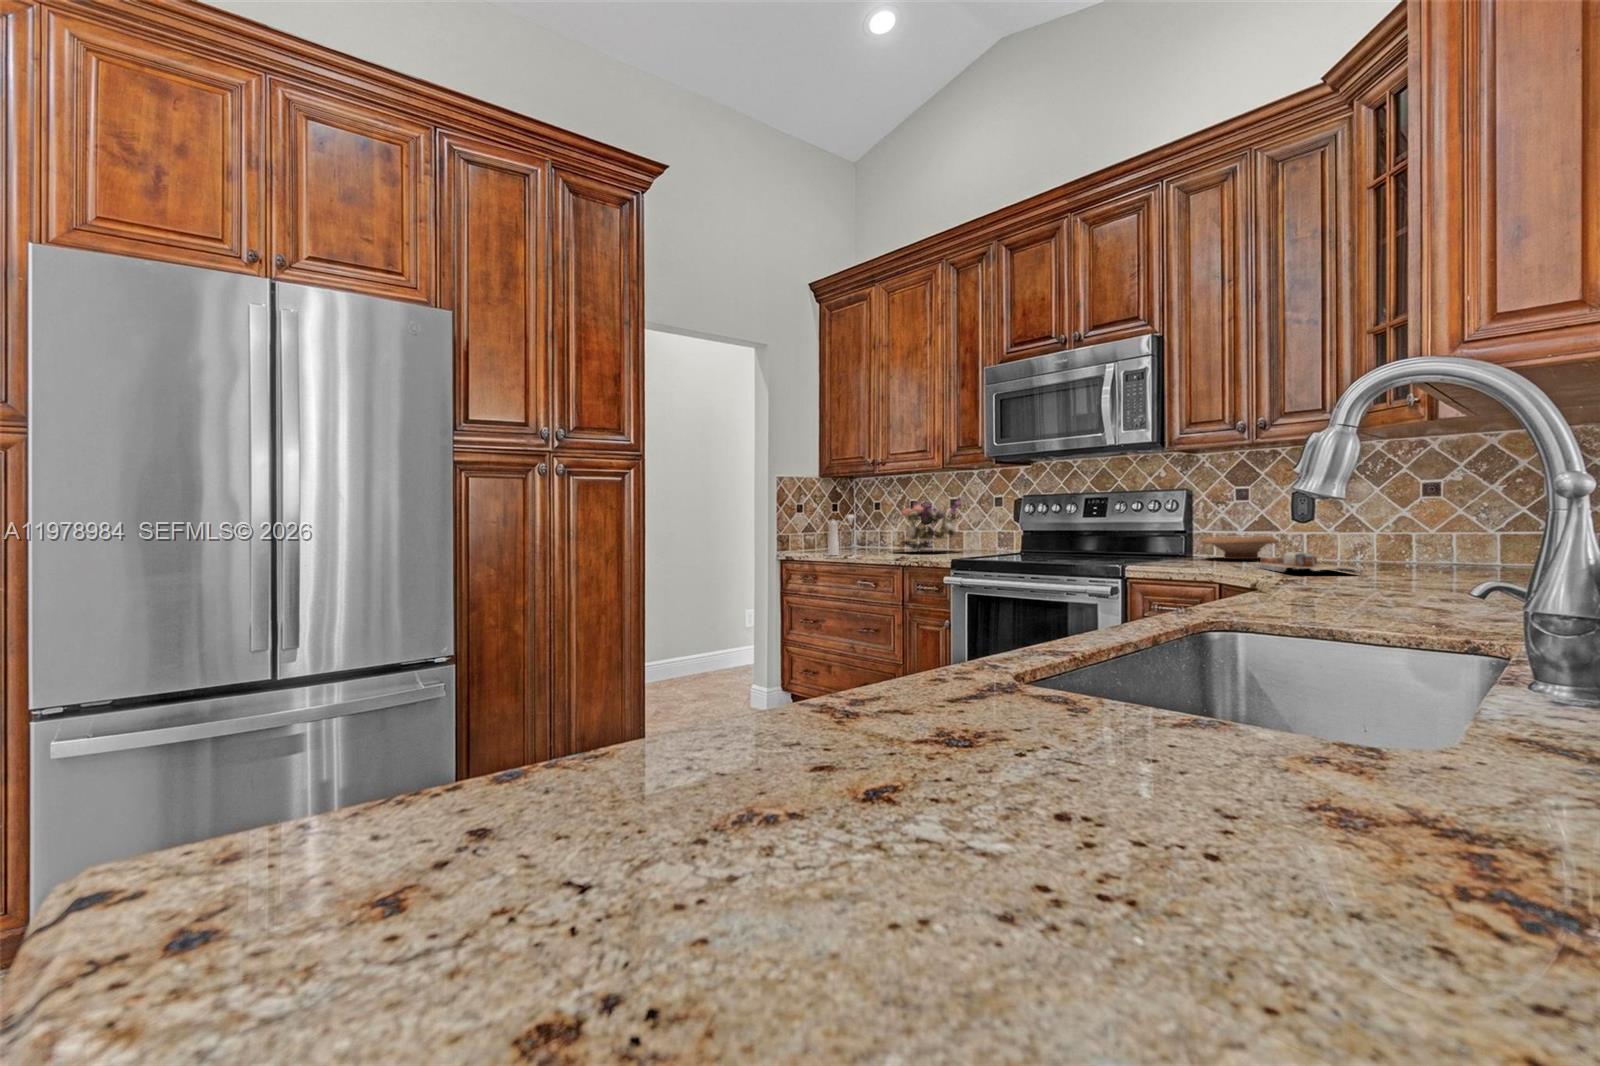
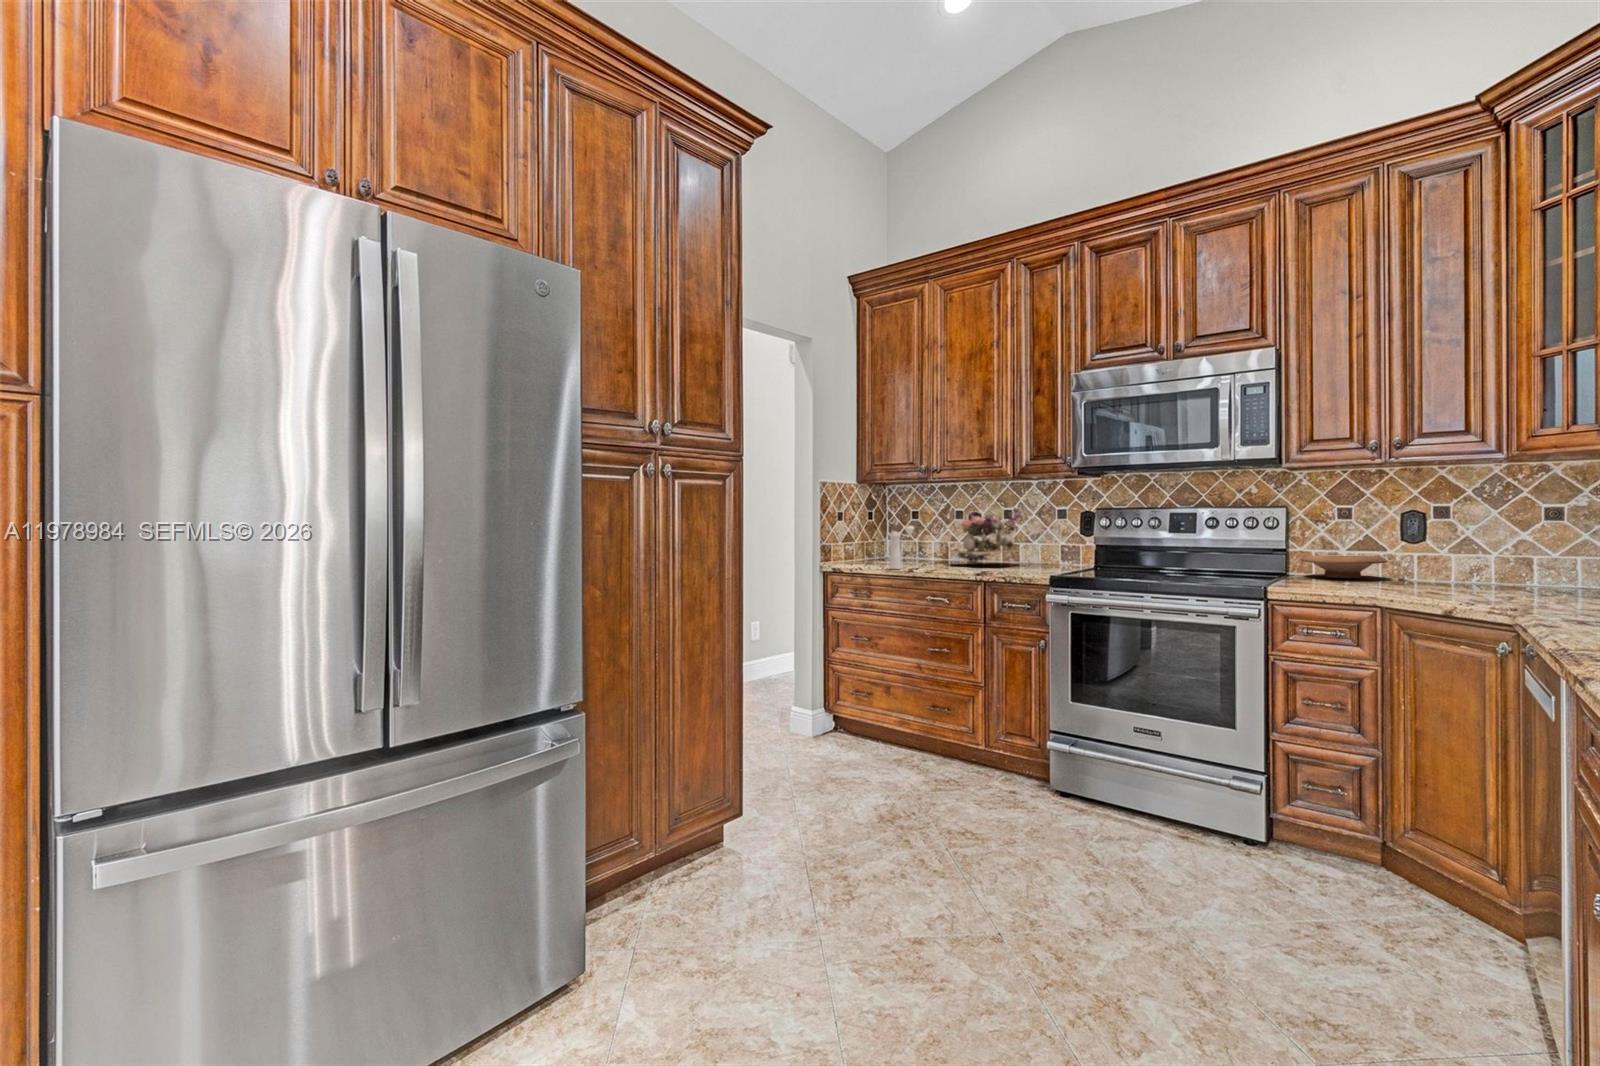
cutting board: present [1253,552,1359,573] -> none [1389,576,1537,600]

